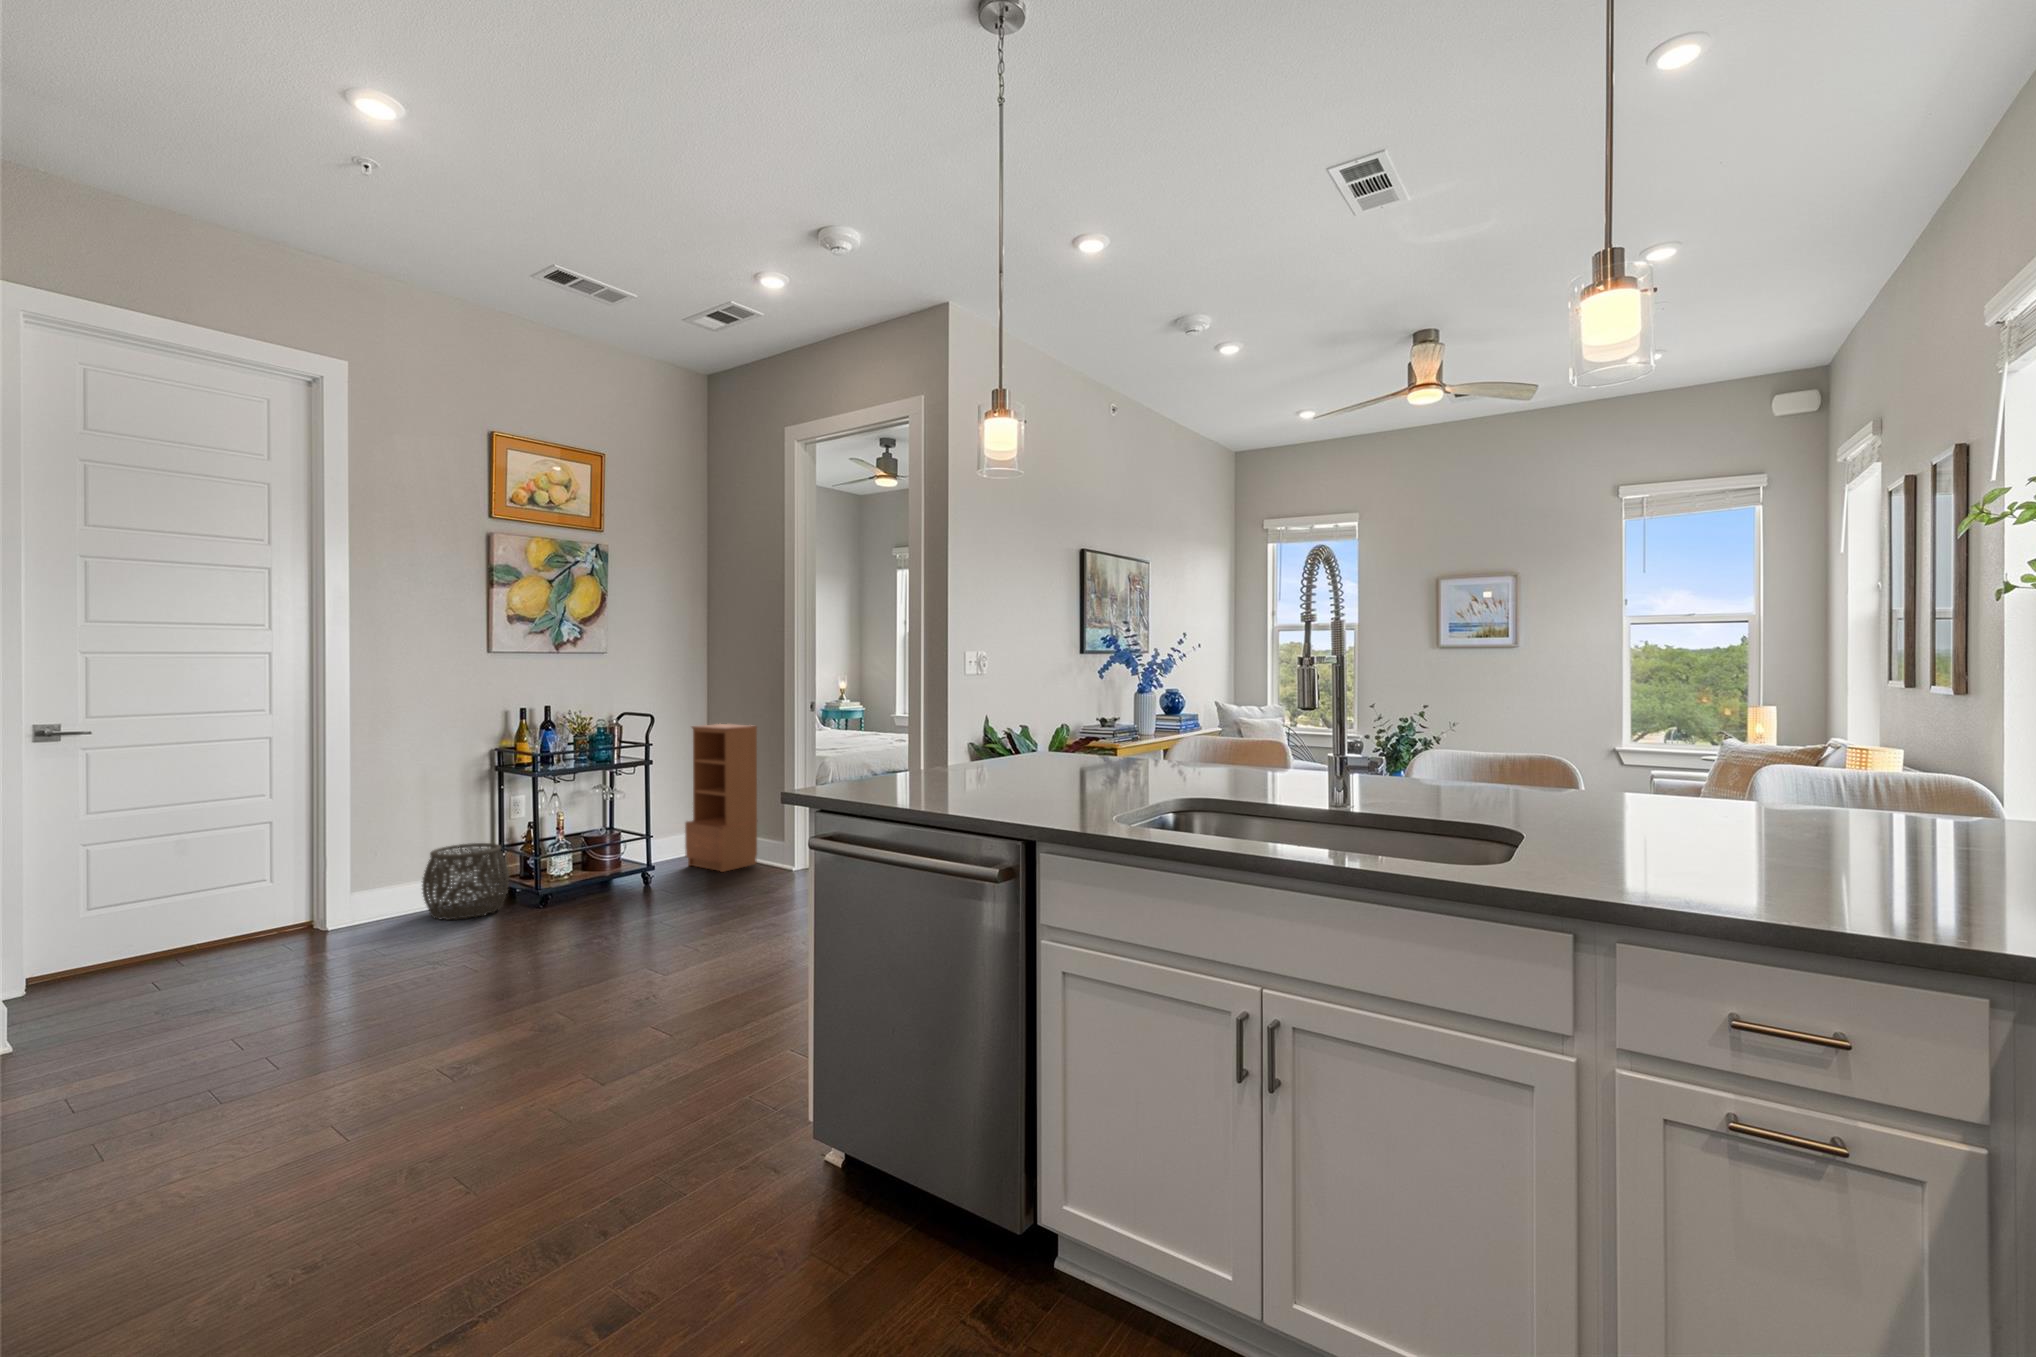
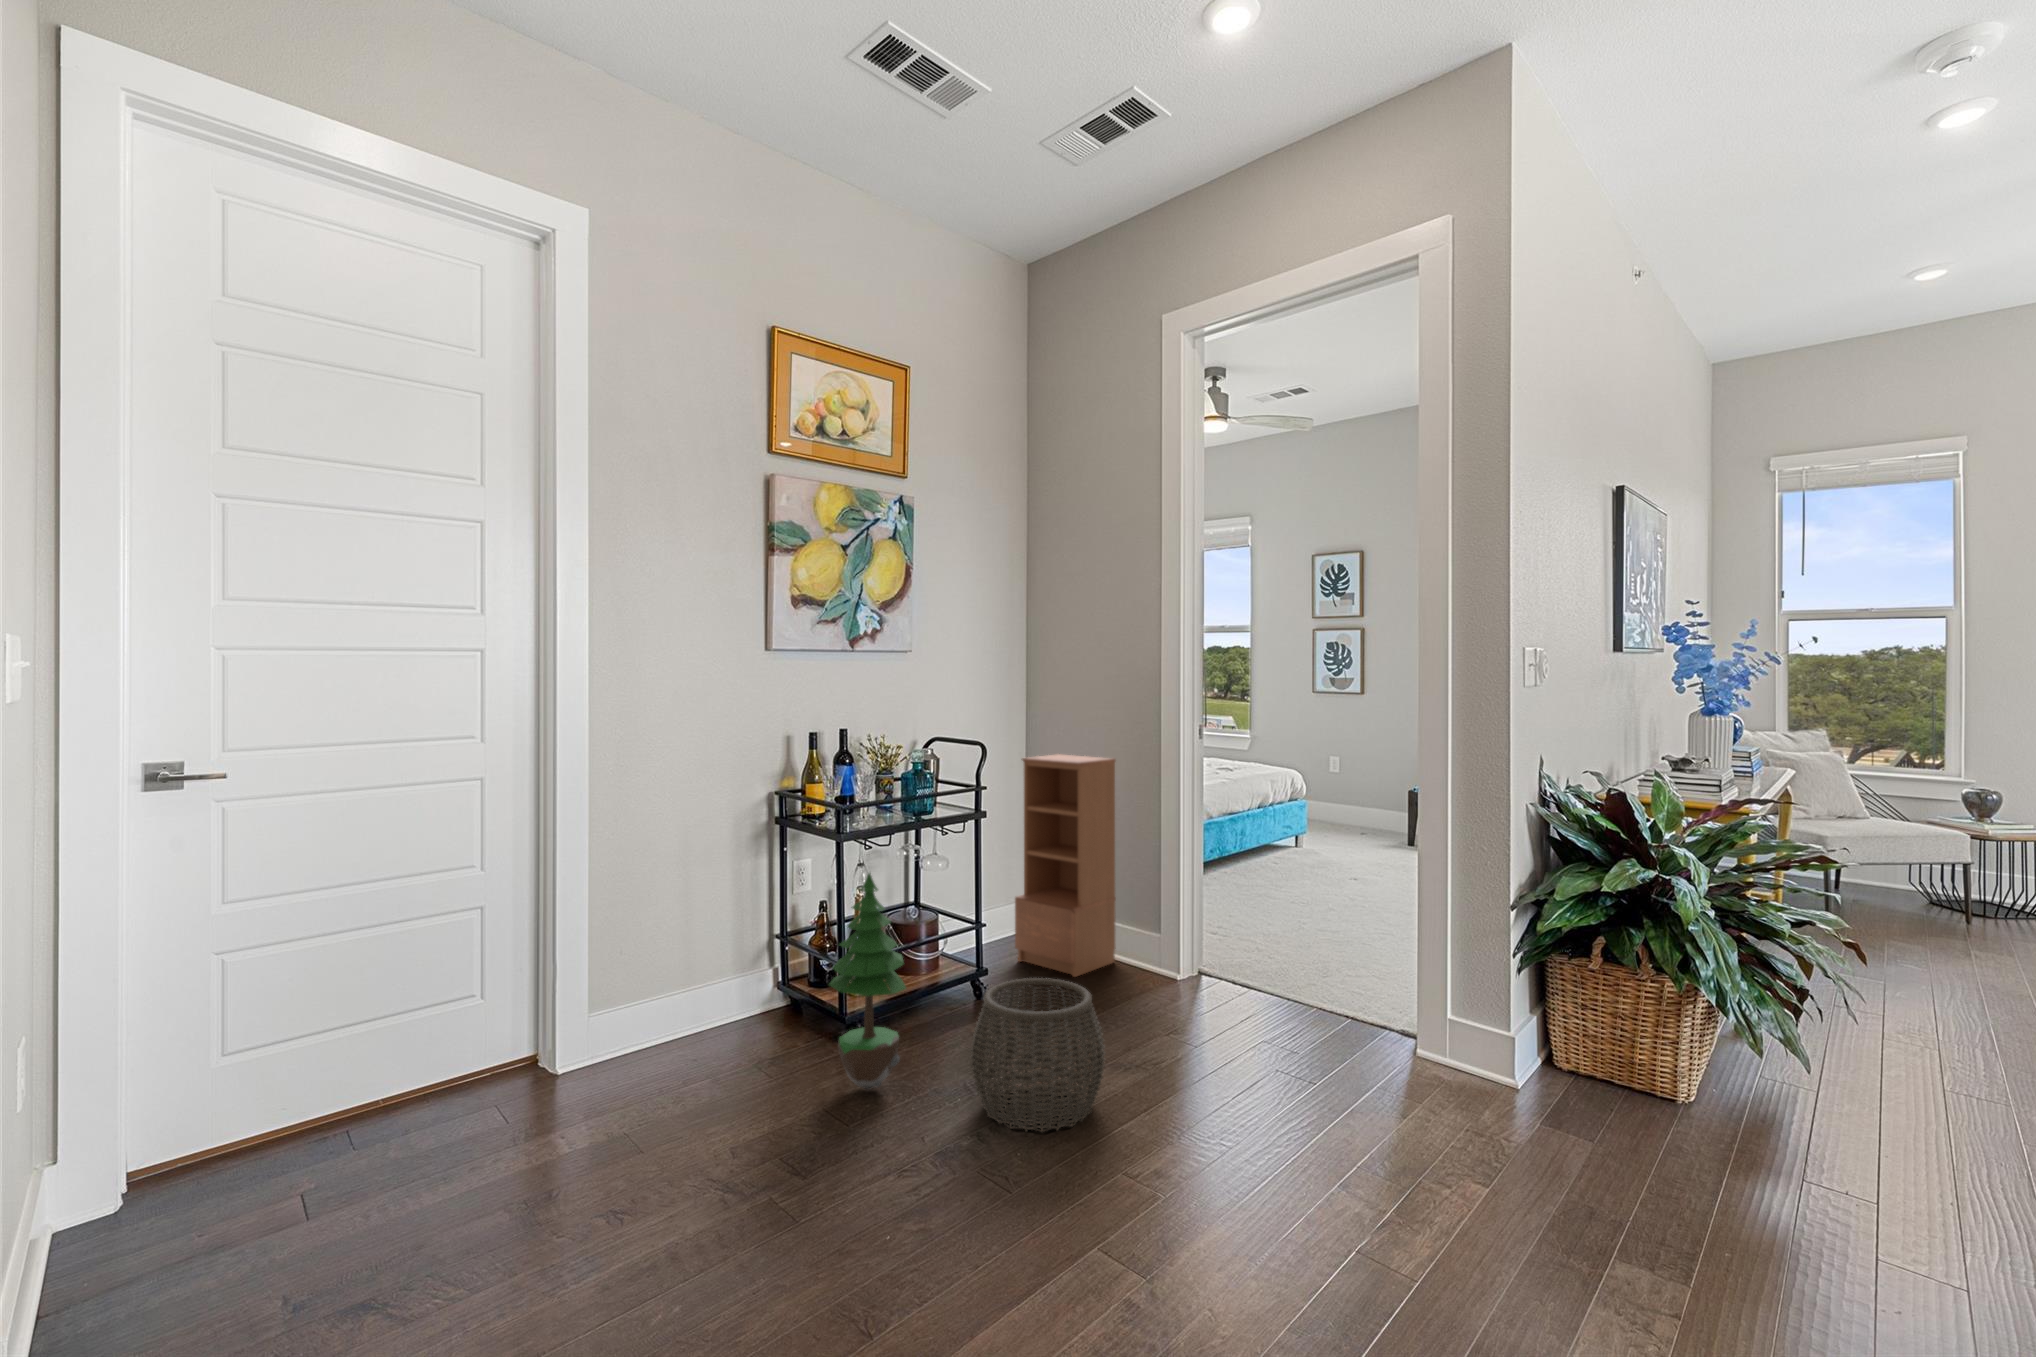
potted tree: none [515,792,570,927] -> present [829,873,906,1089]
woven basket: present [422,843,509,920] -> present [971,978,1105,1132]

